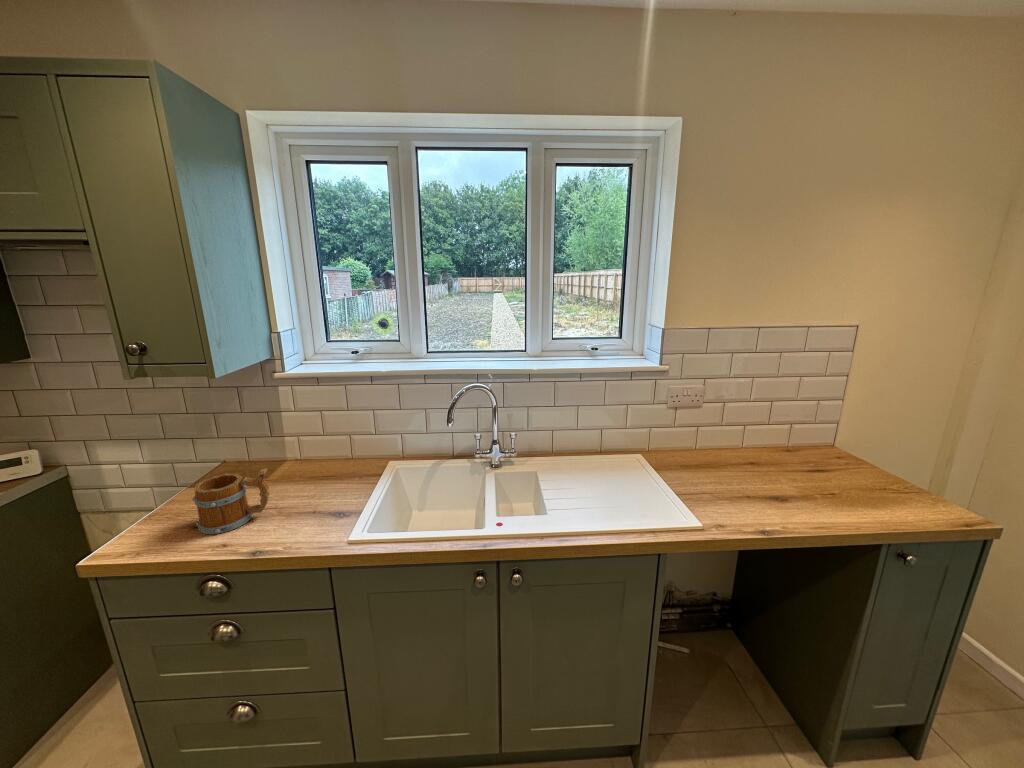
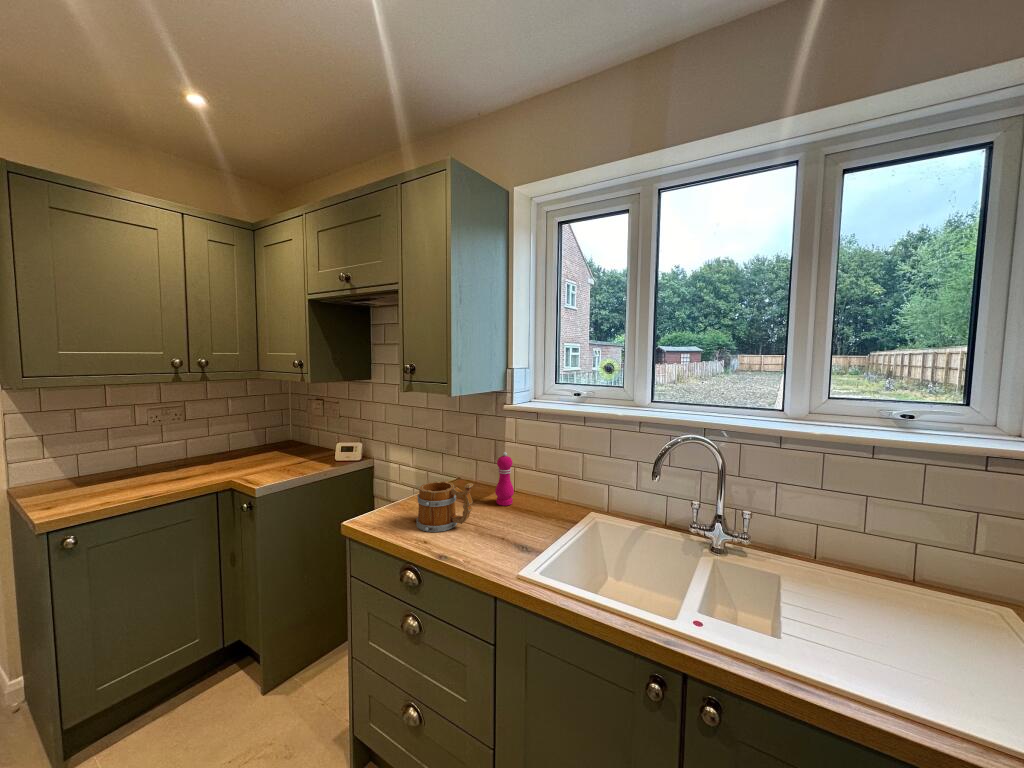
pepper mill: none [280,425,305,480] -> present [495,452,514,506]

